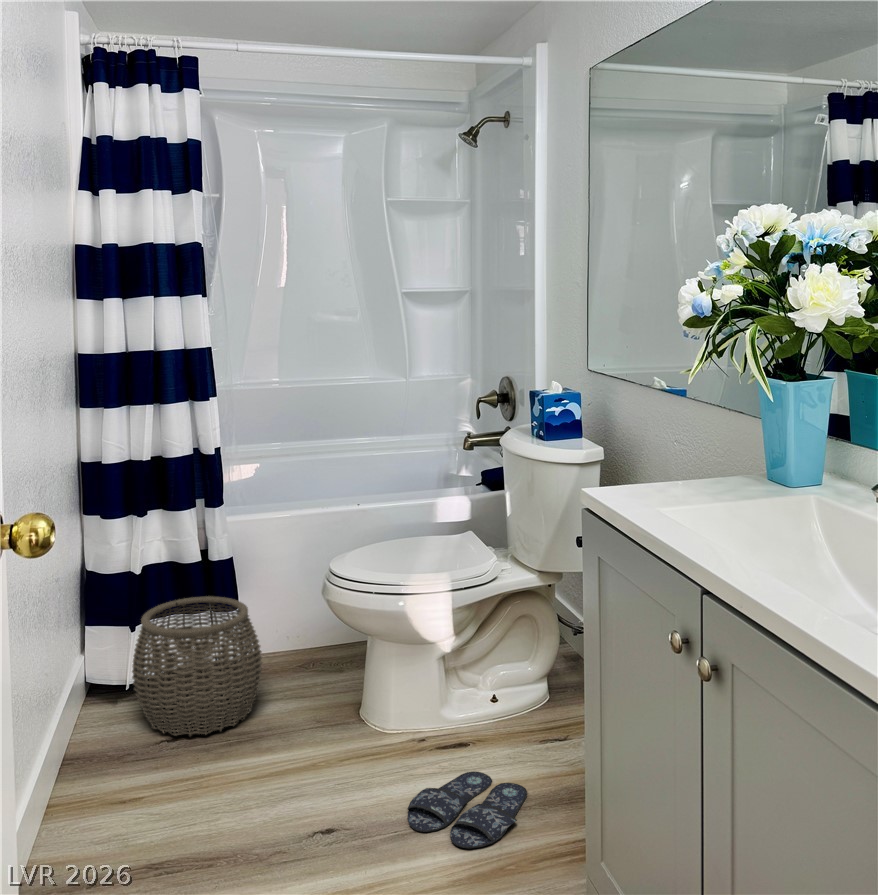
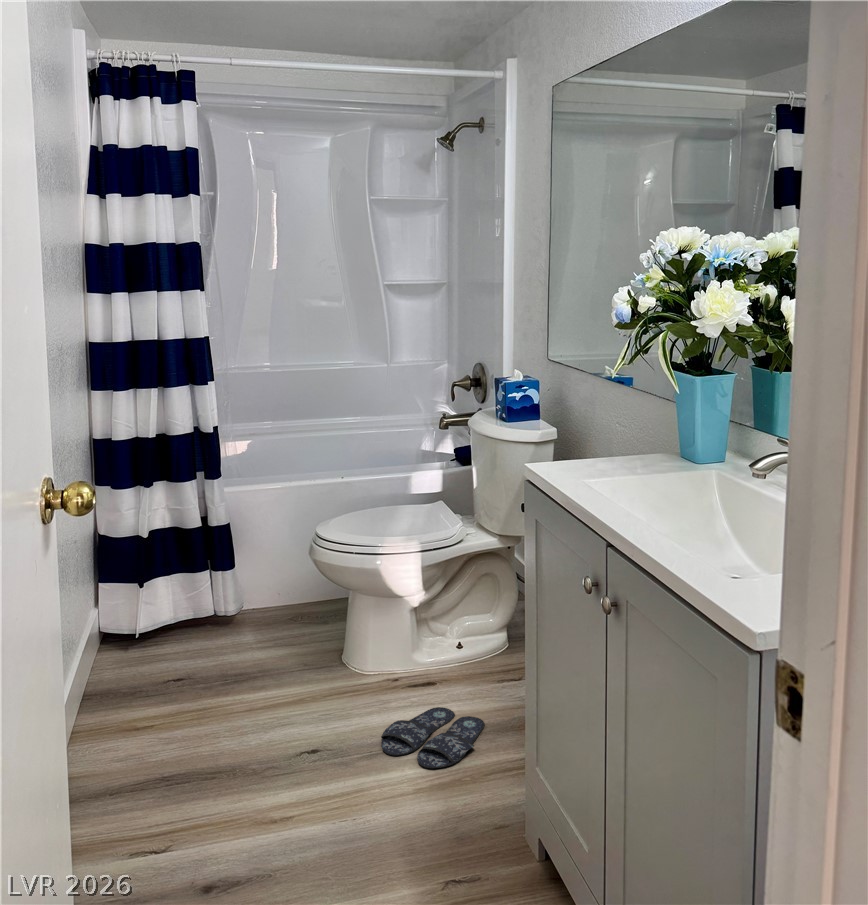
woven basket: present [132,596,262,736] -> none [141,557,256,679]

